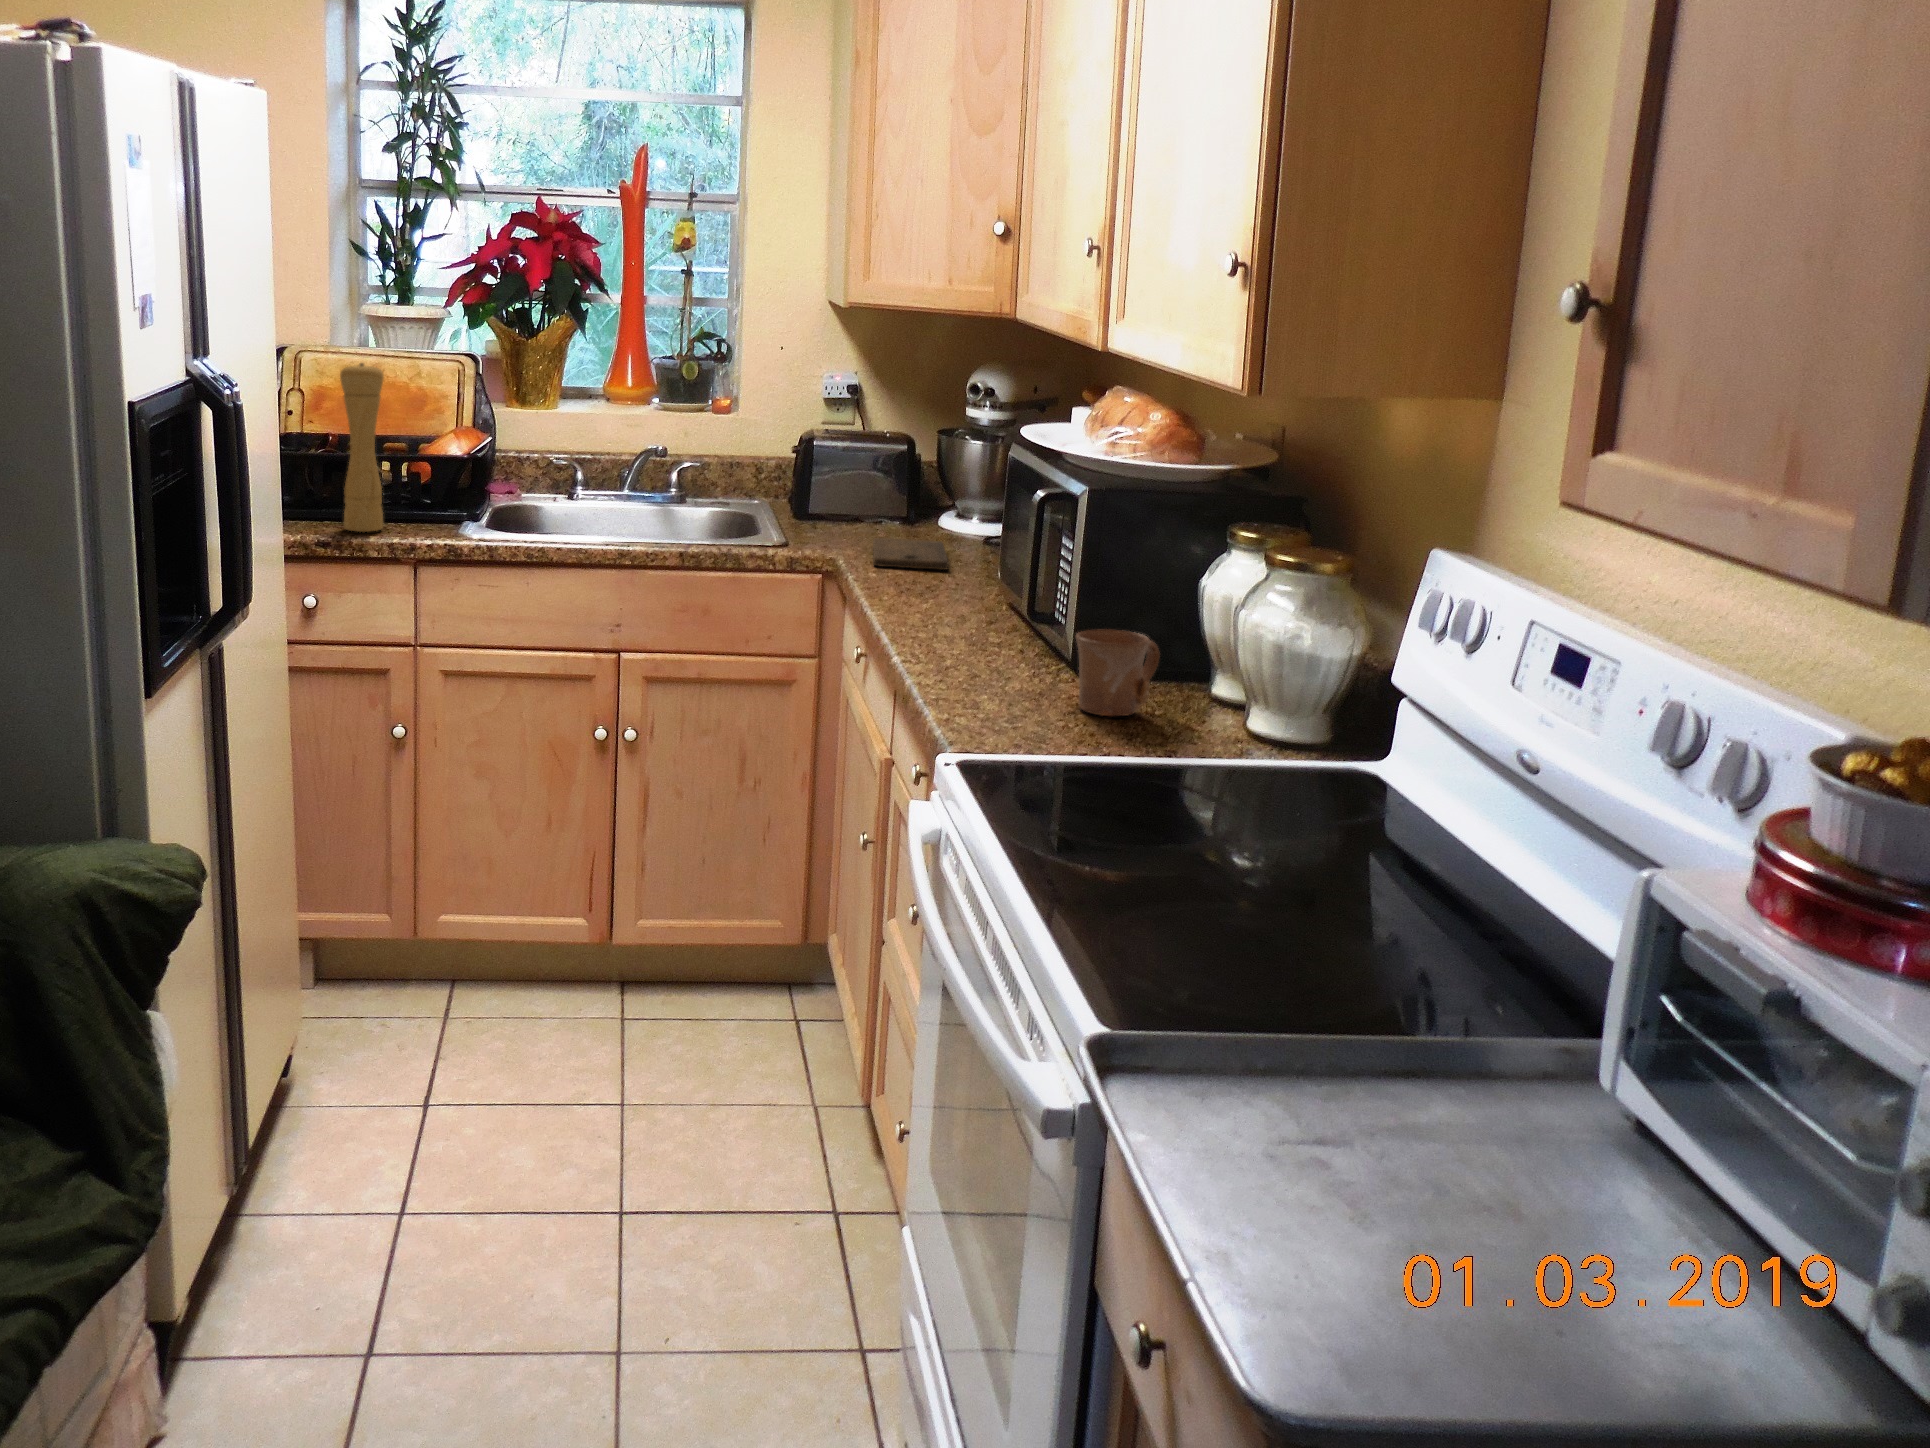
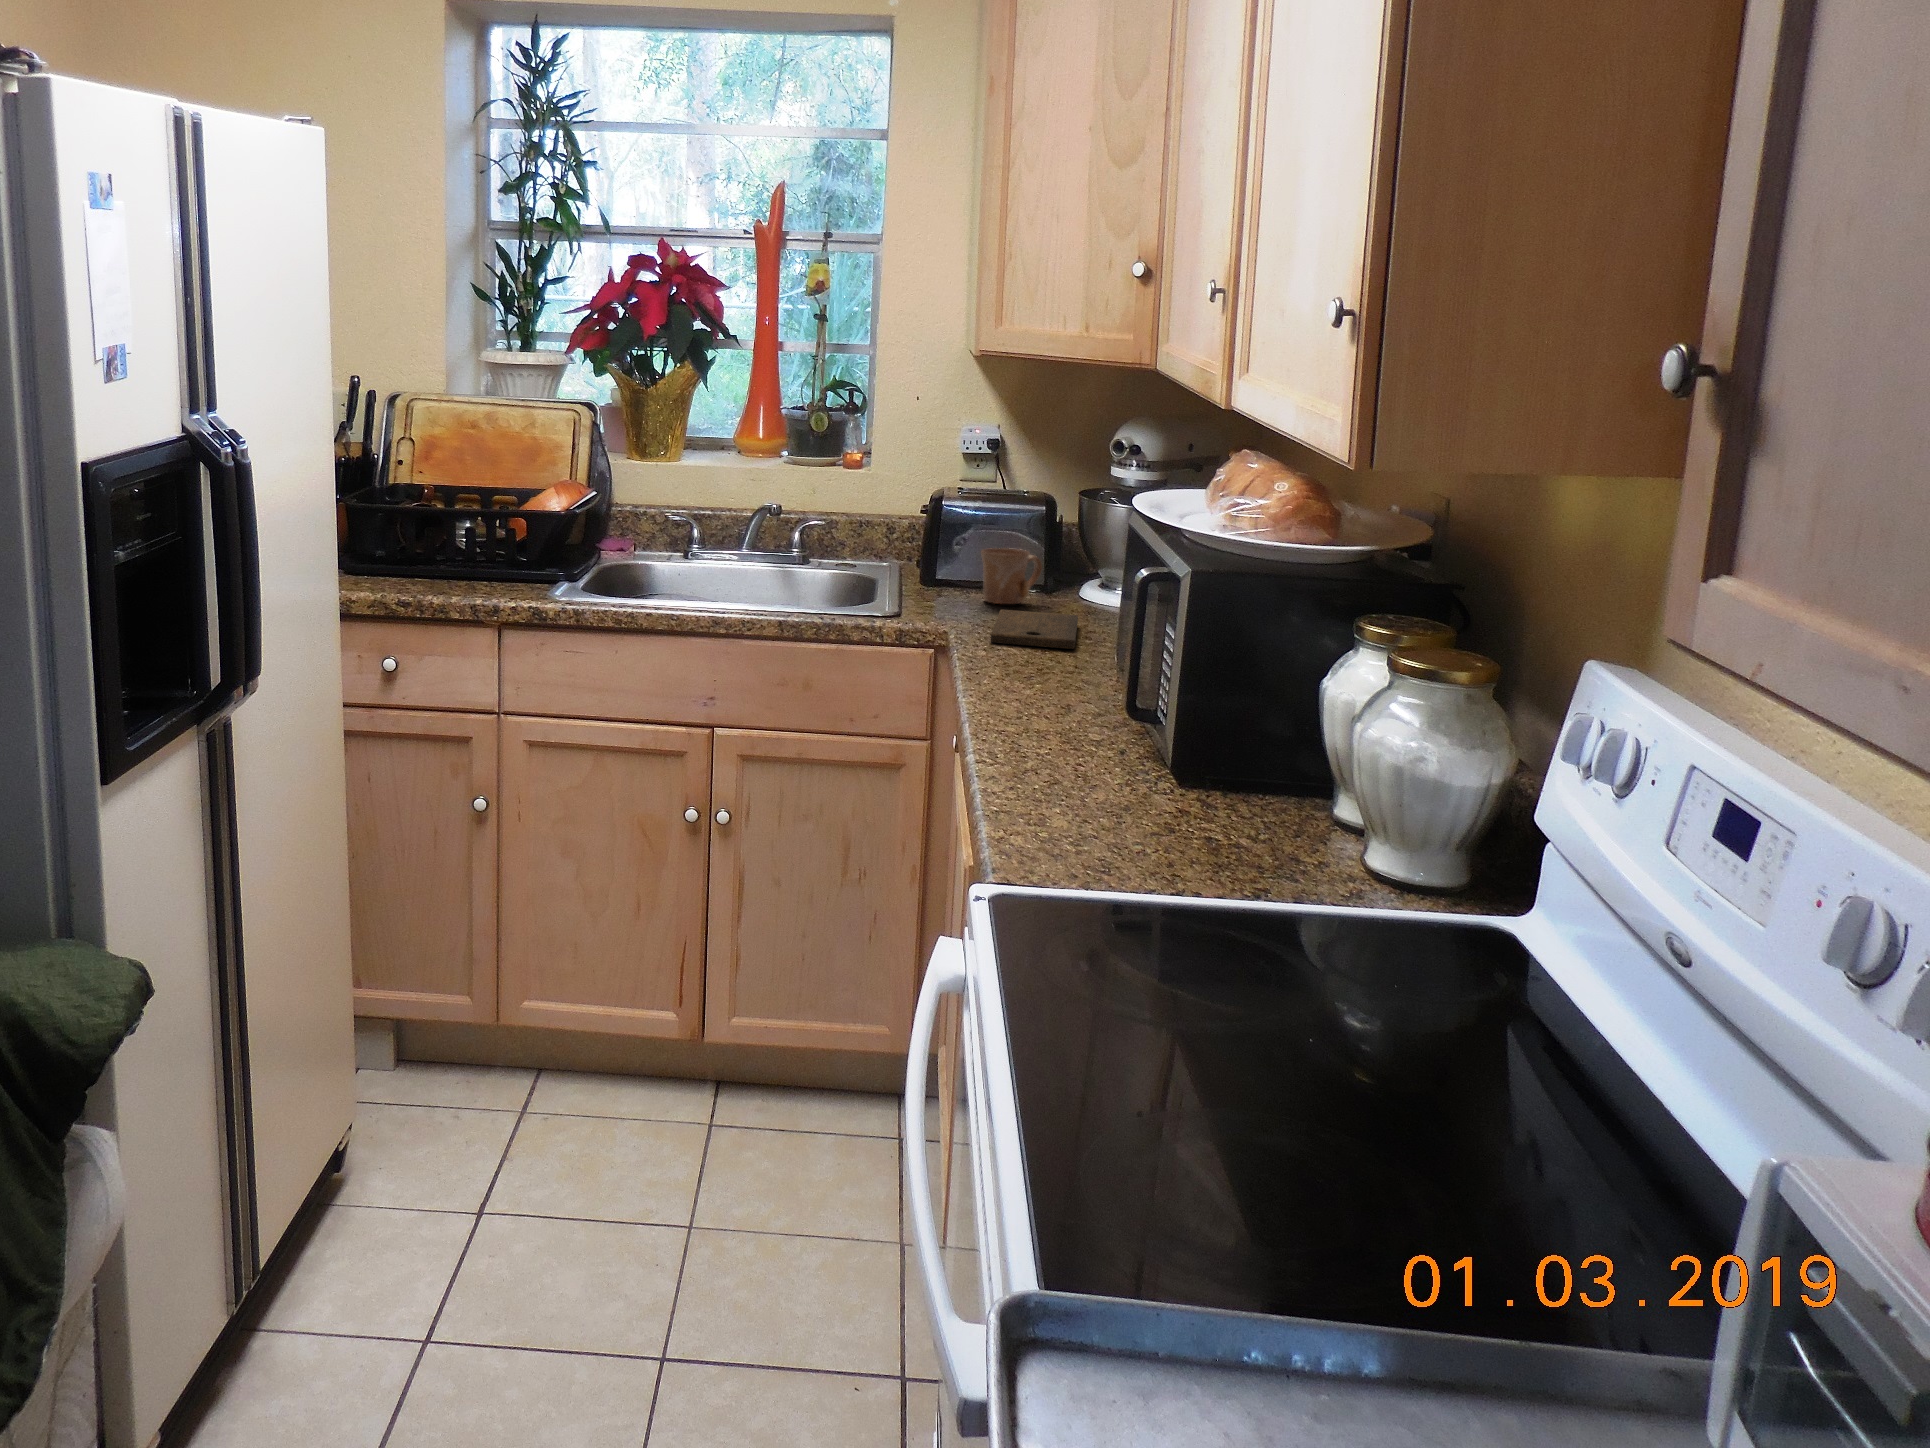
pepper mill: present [340,363,384,532] -> none [428,413,473,591]
mug: present [1076,629,1159,716] -> present [981,548,1042,604]

